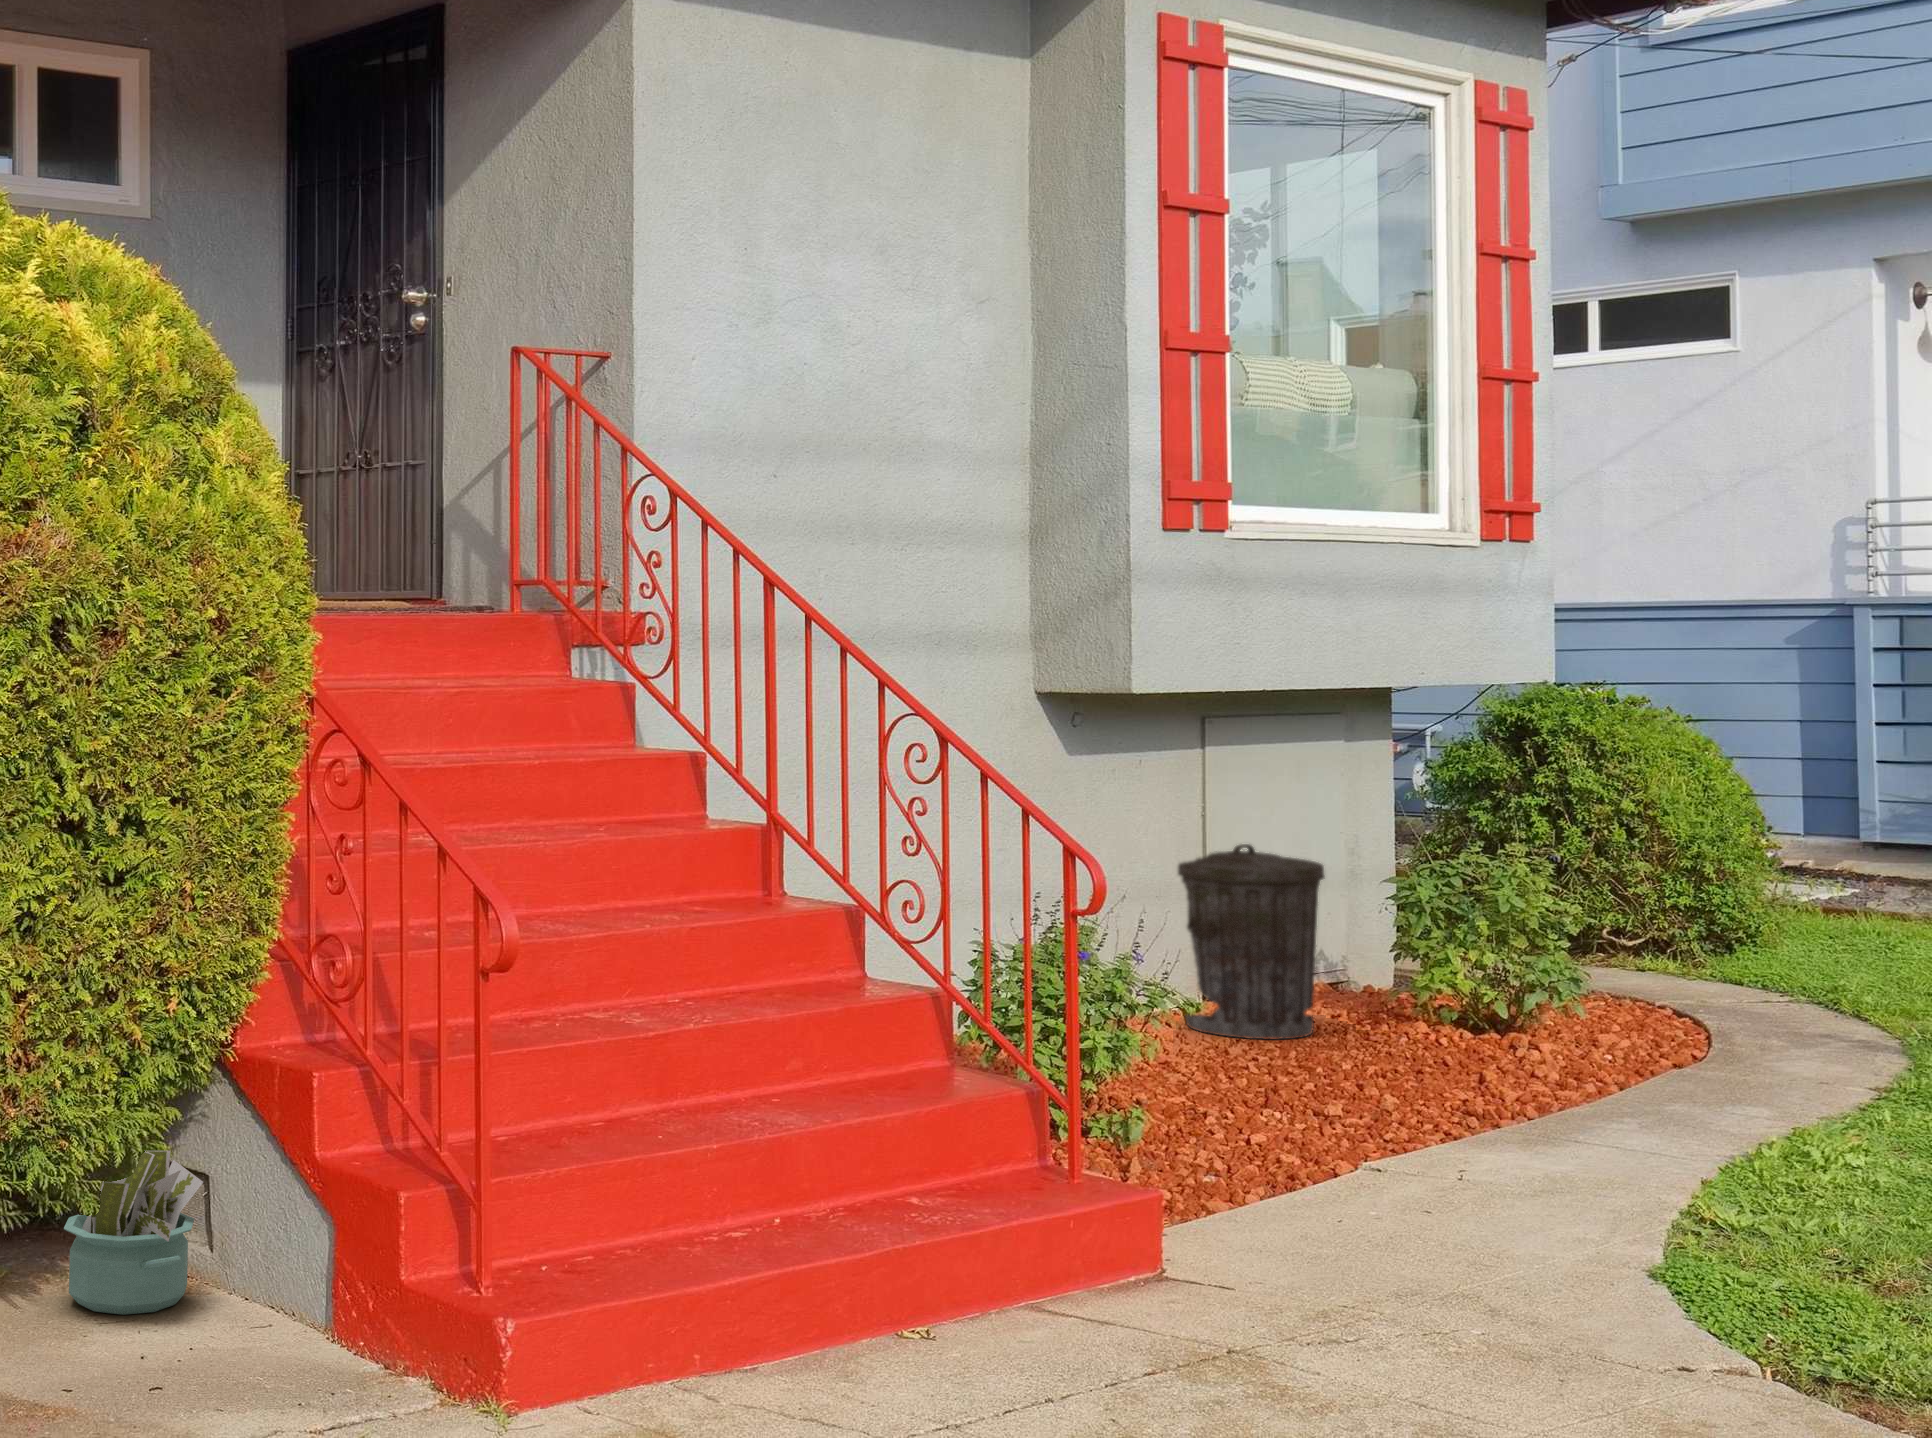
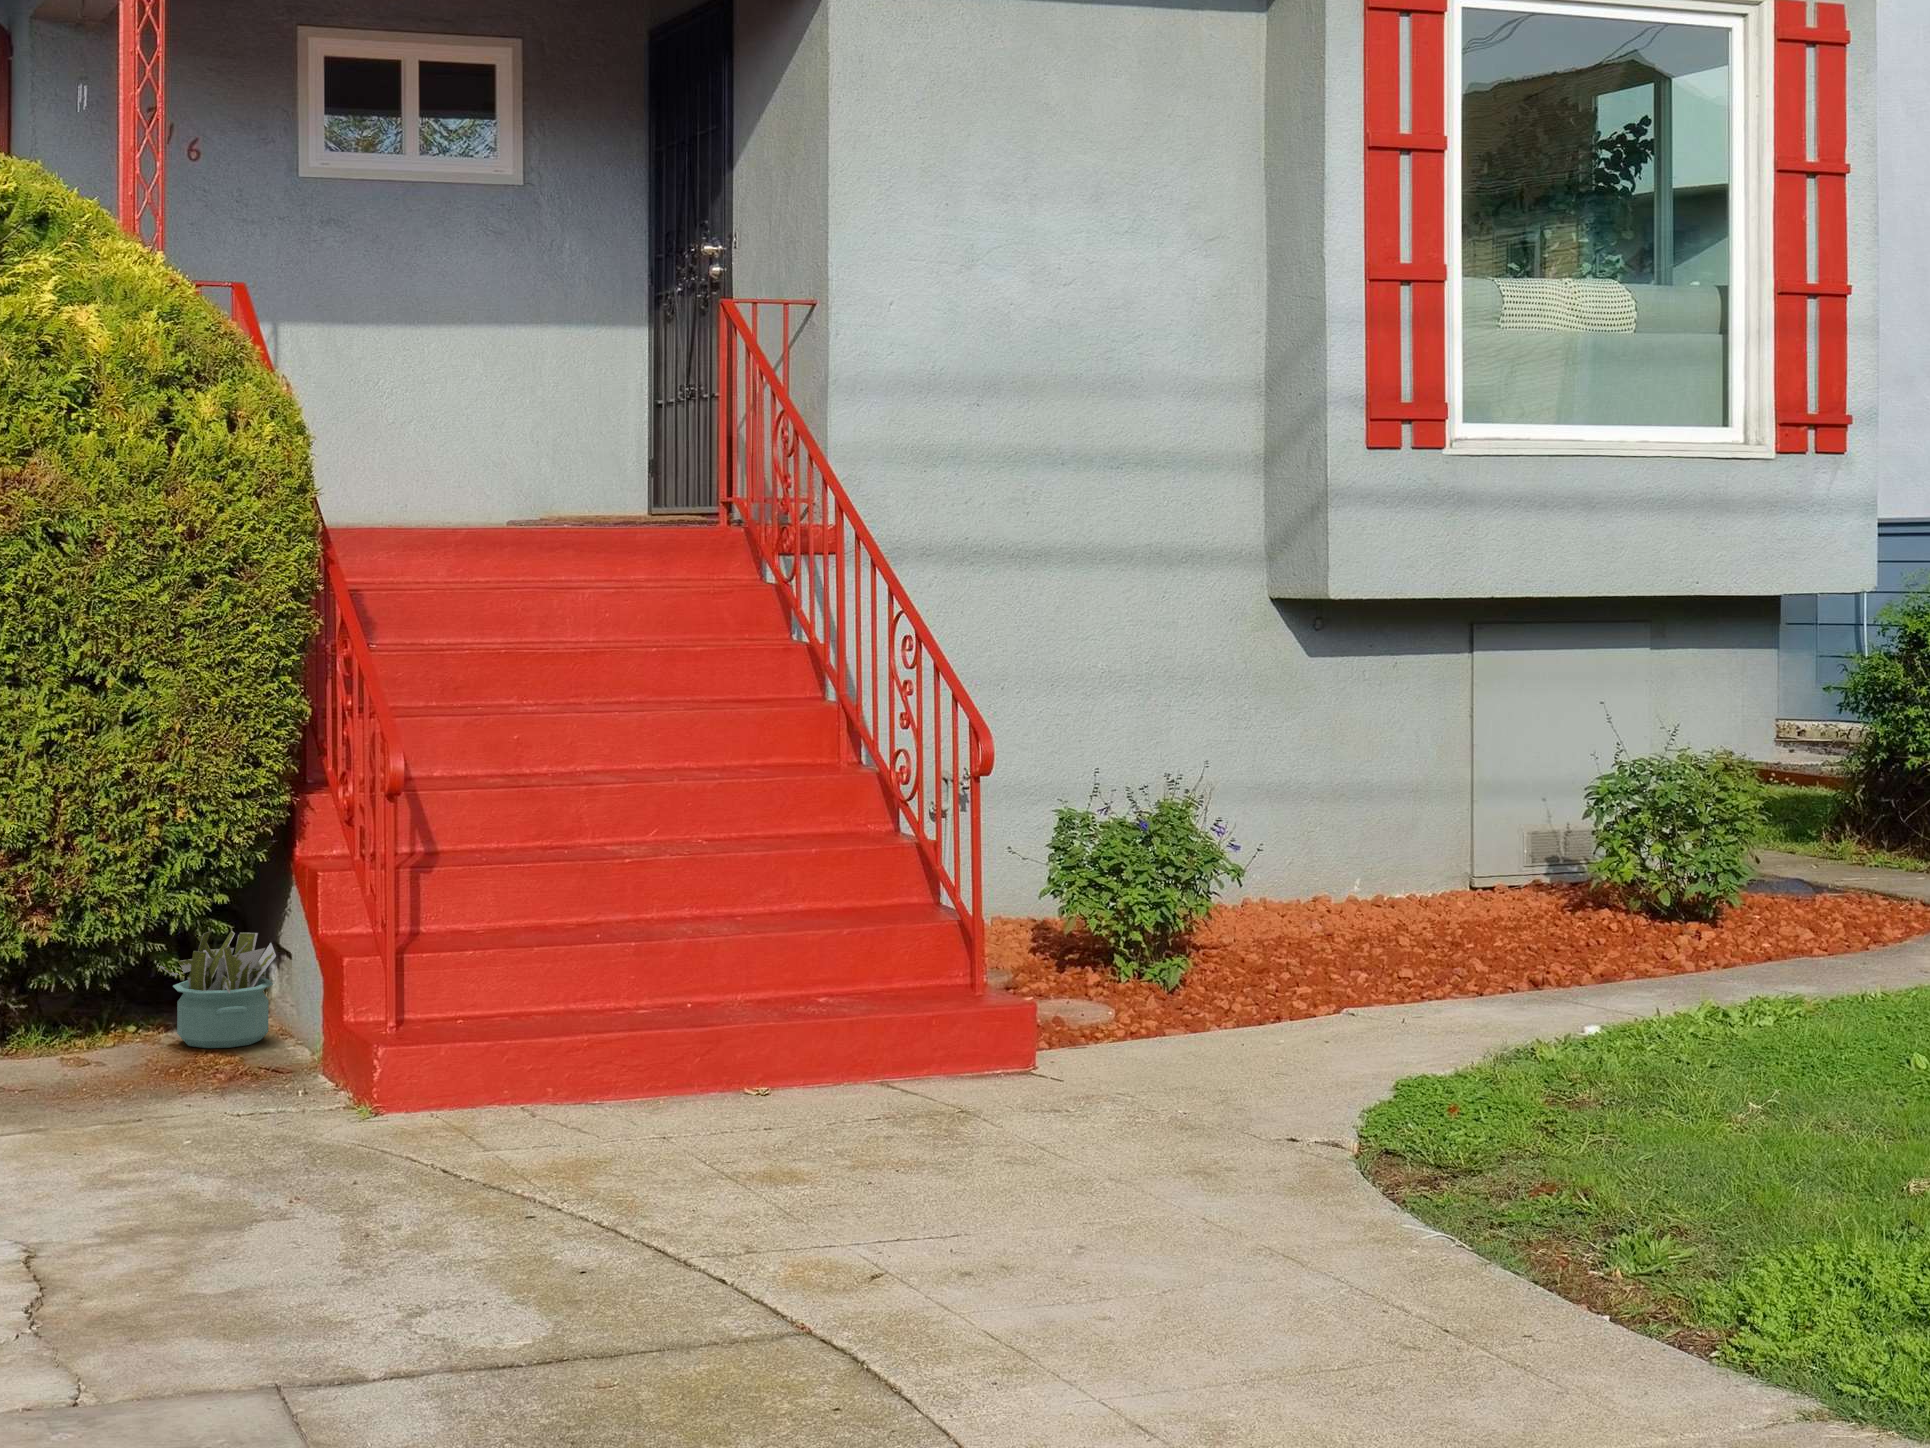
trash can: present [1178,844,1325,1039] -> none [1418,736,1562,914]

